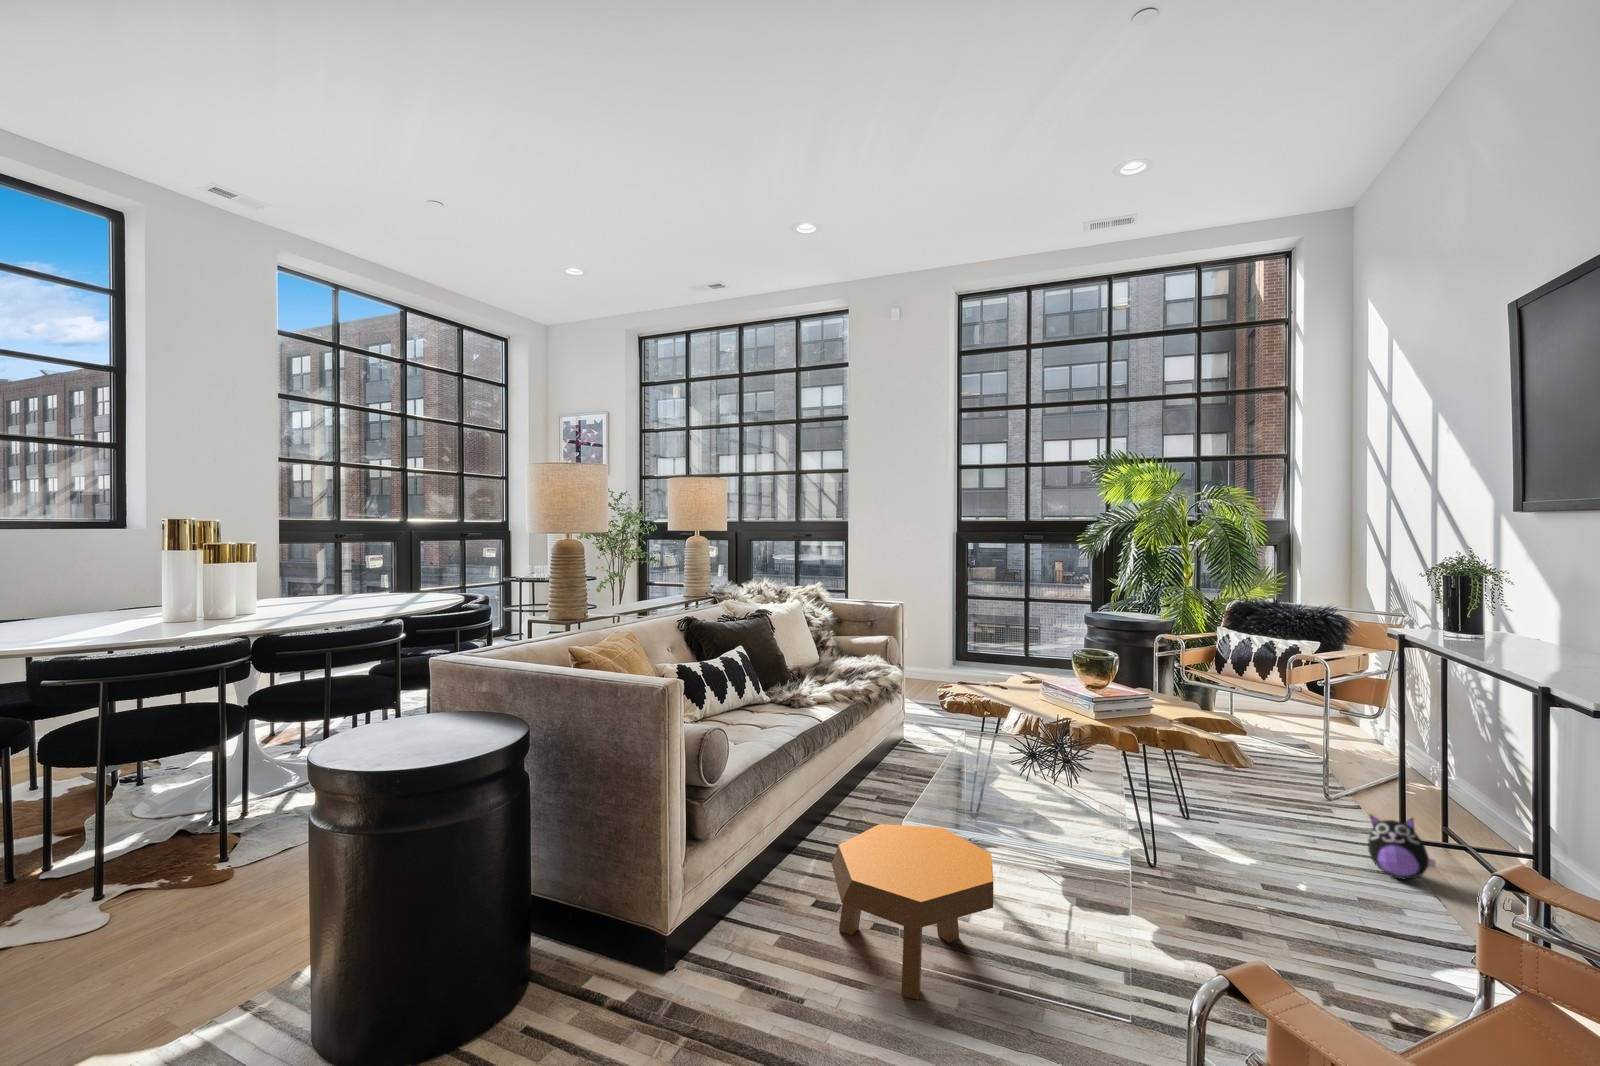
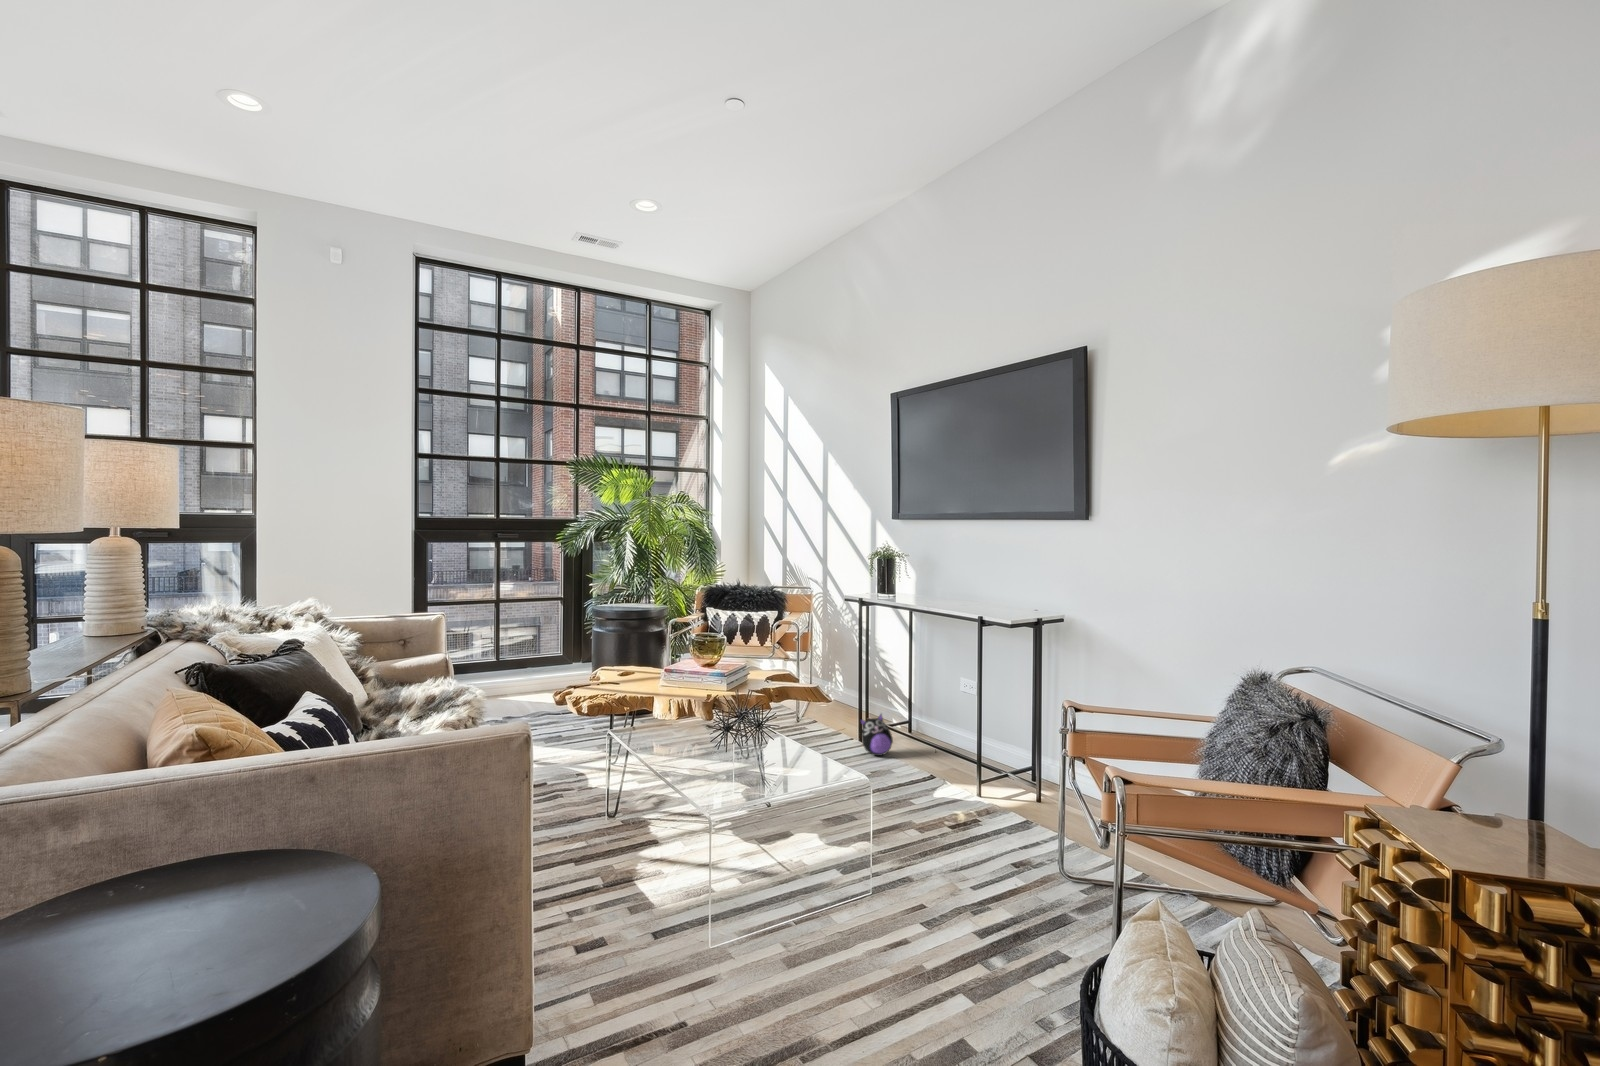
footstool: present [832,824,993,999] -> none [629,814,786,967]

